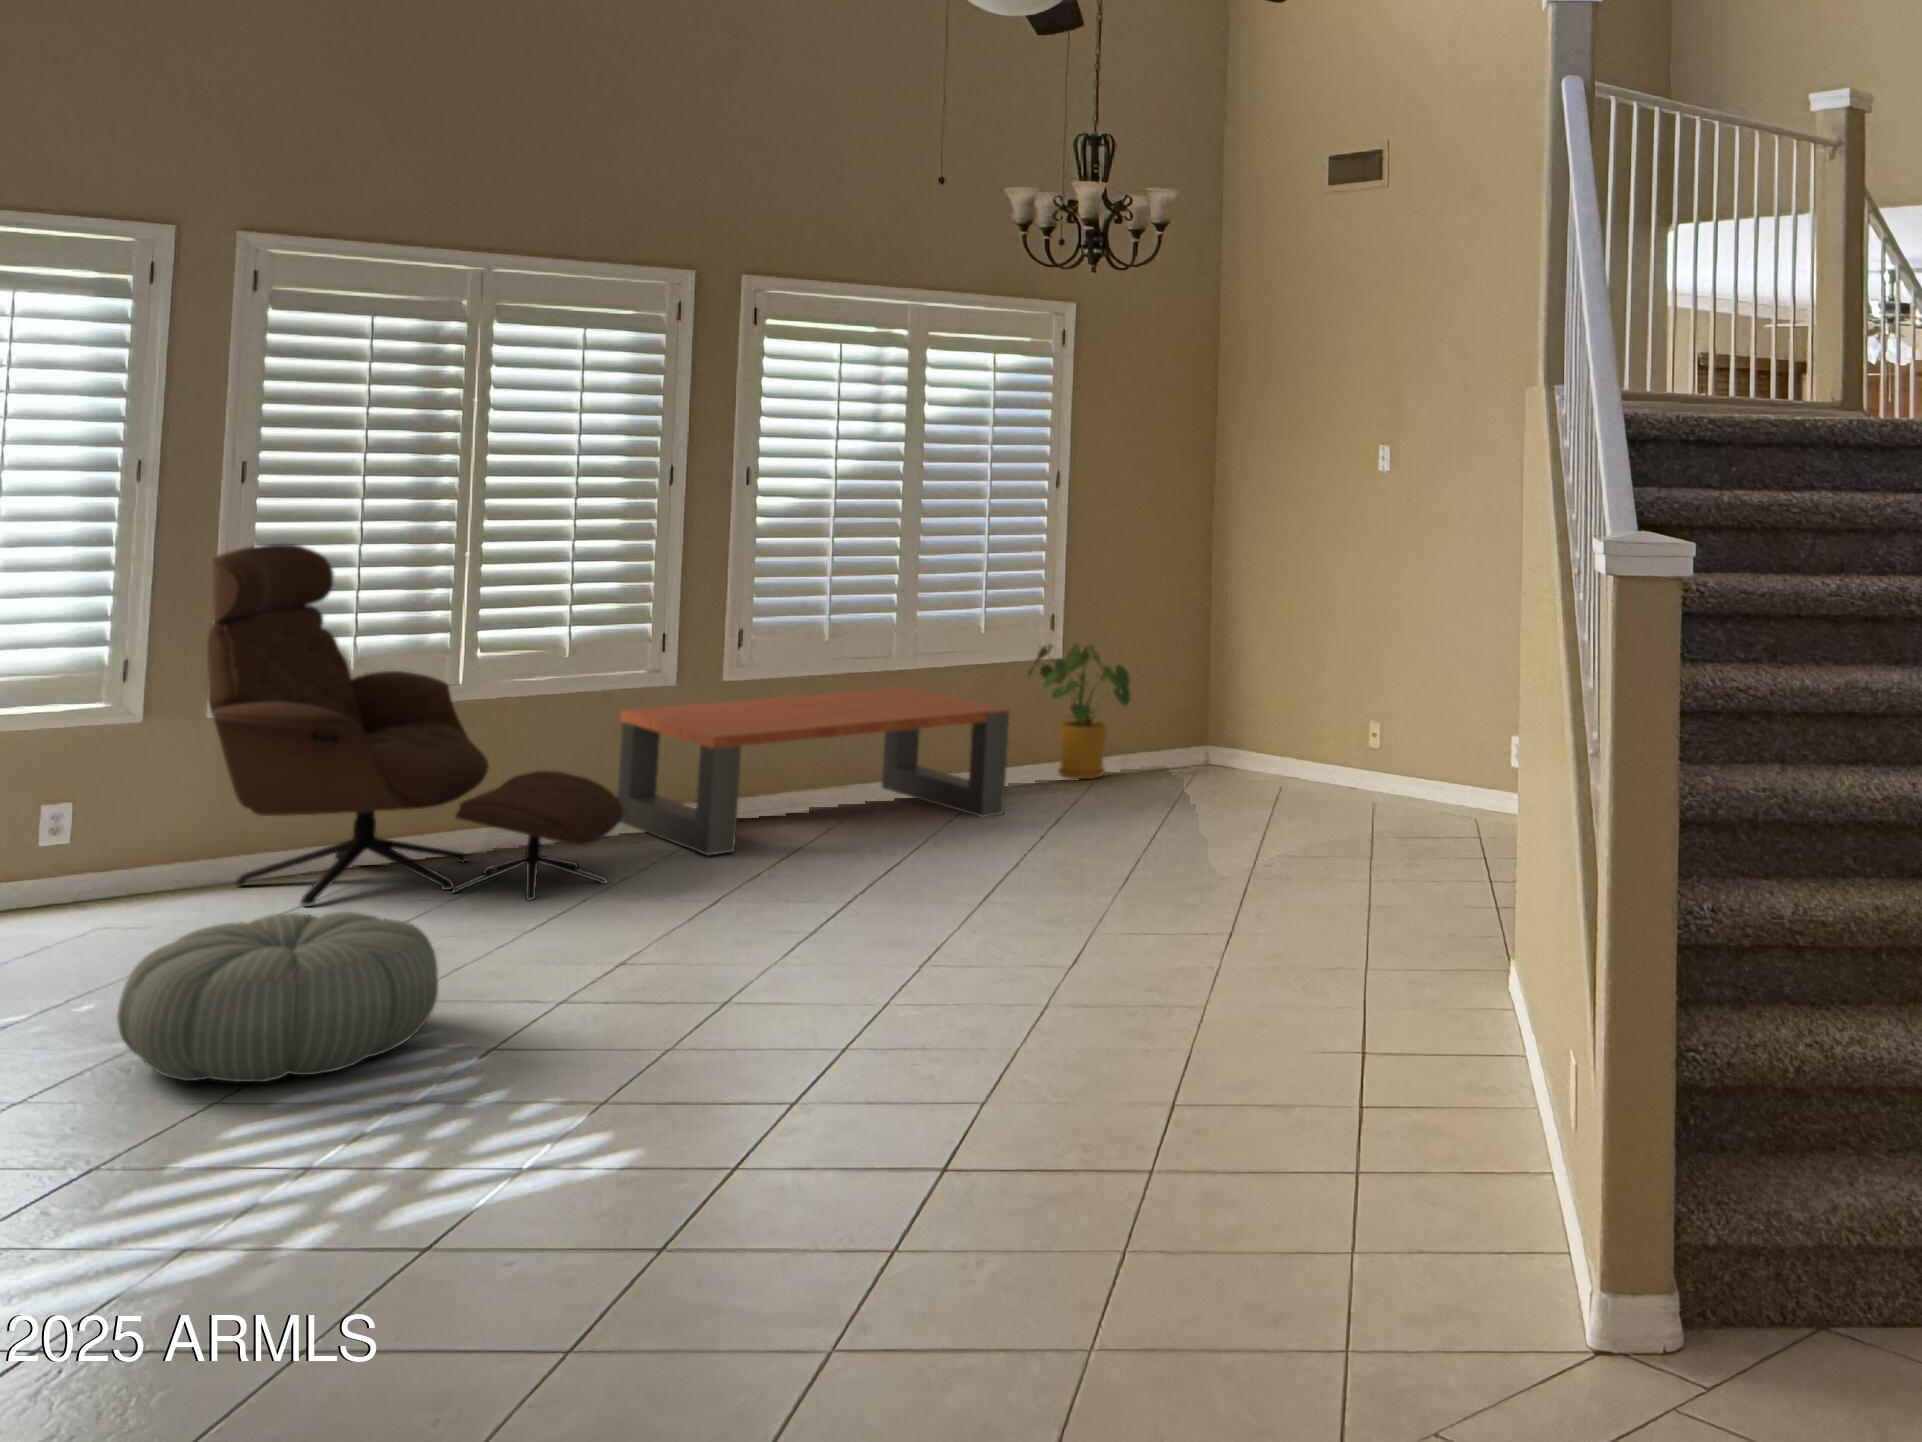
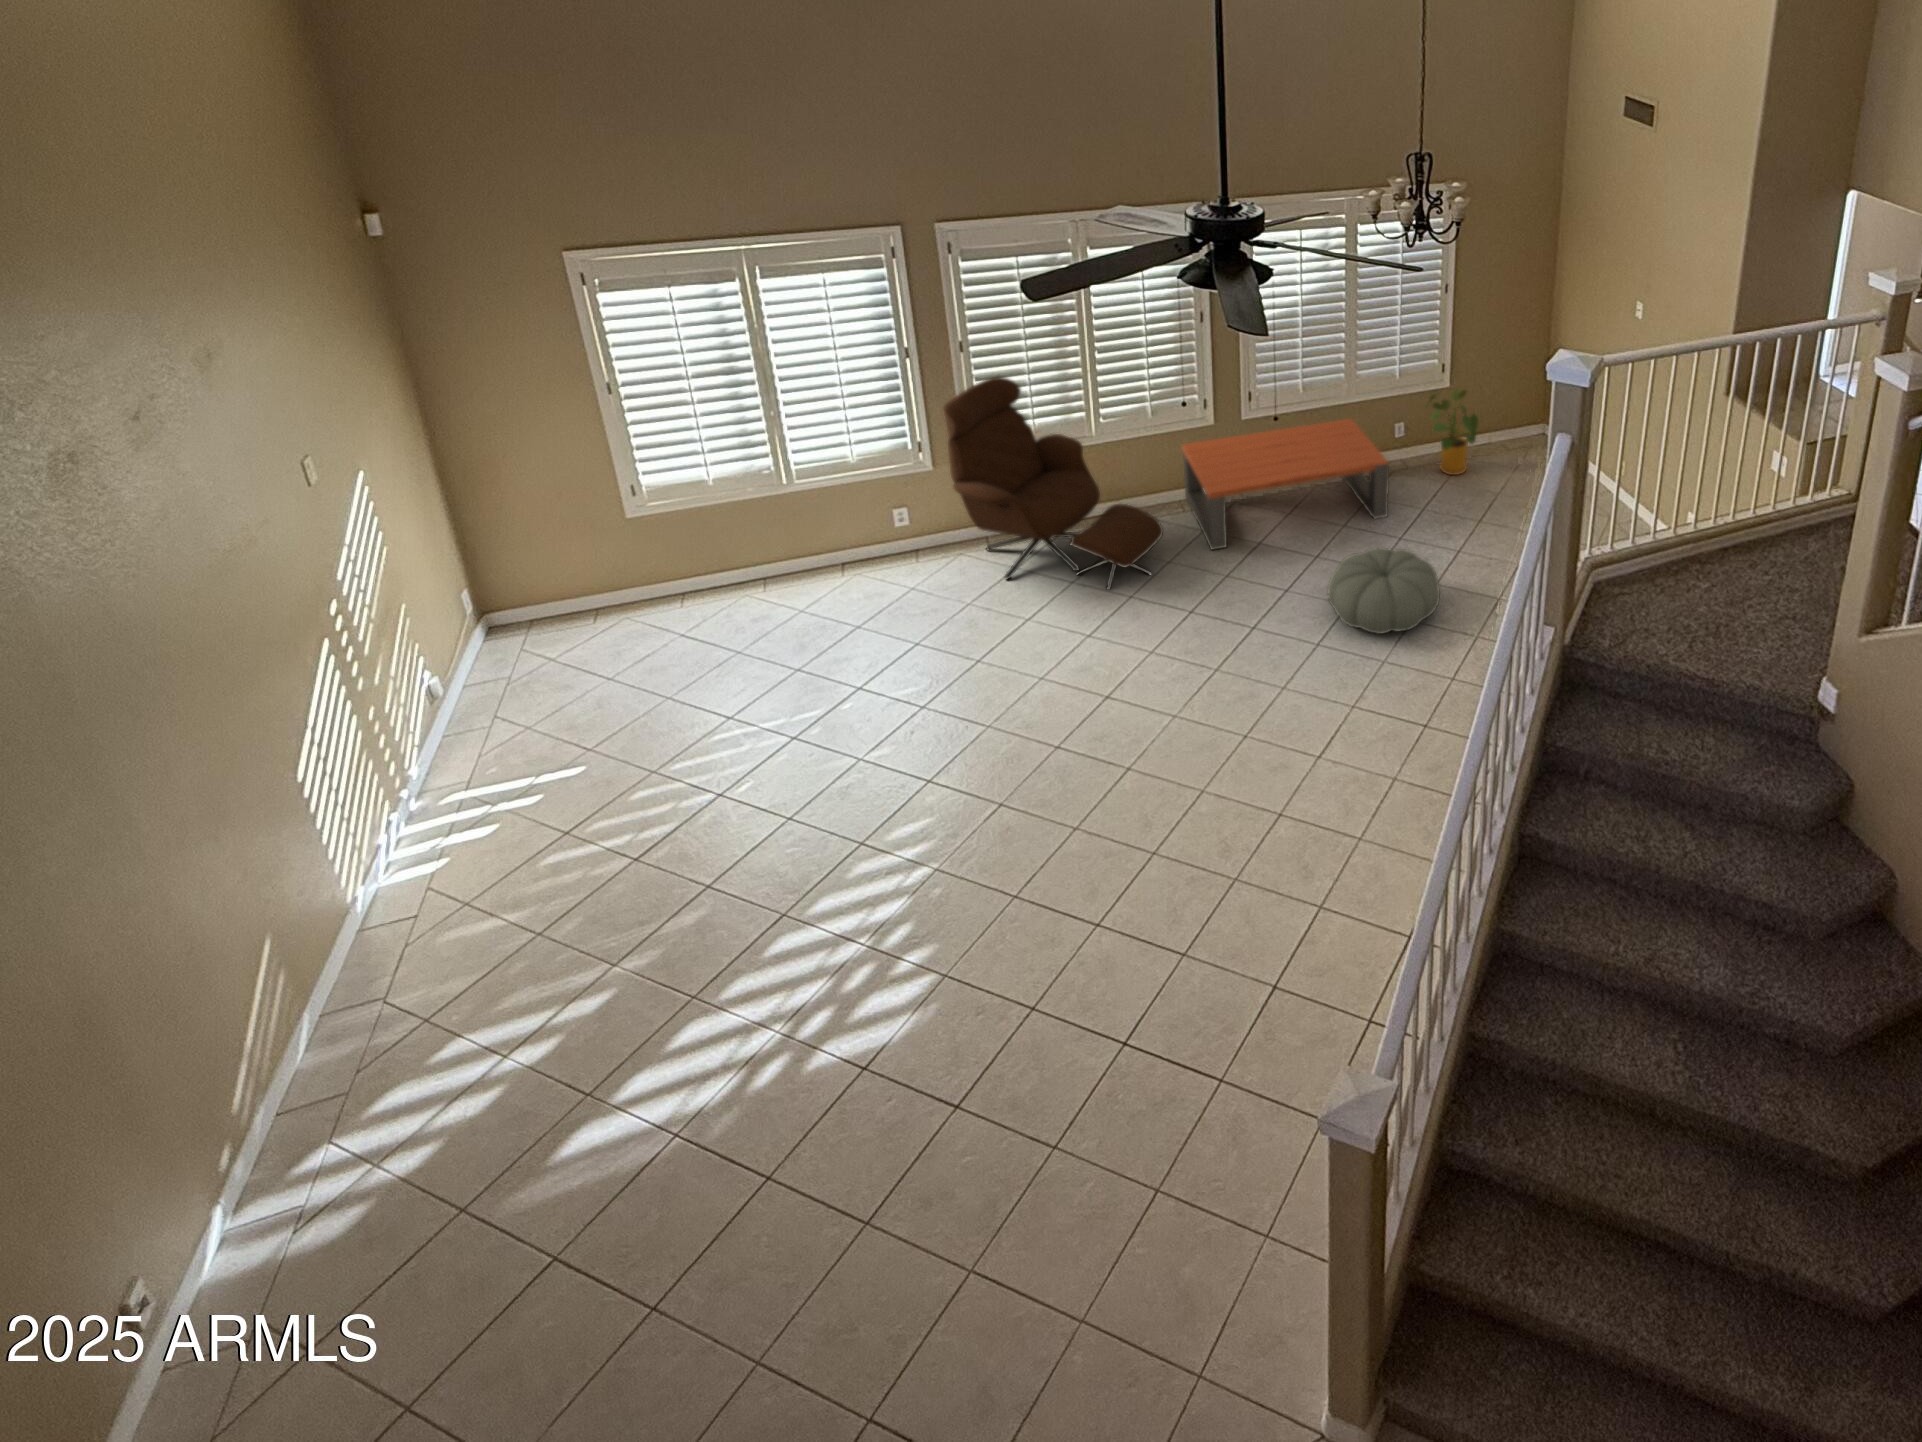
pouf: present [117,912,438,1082] -> present [1328,547,1440,634]

